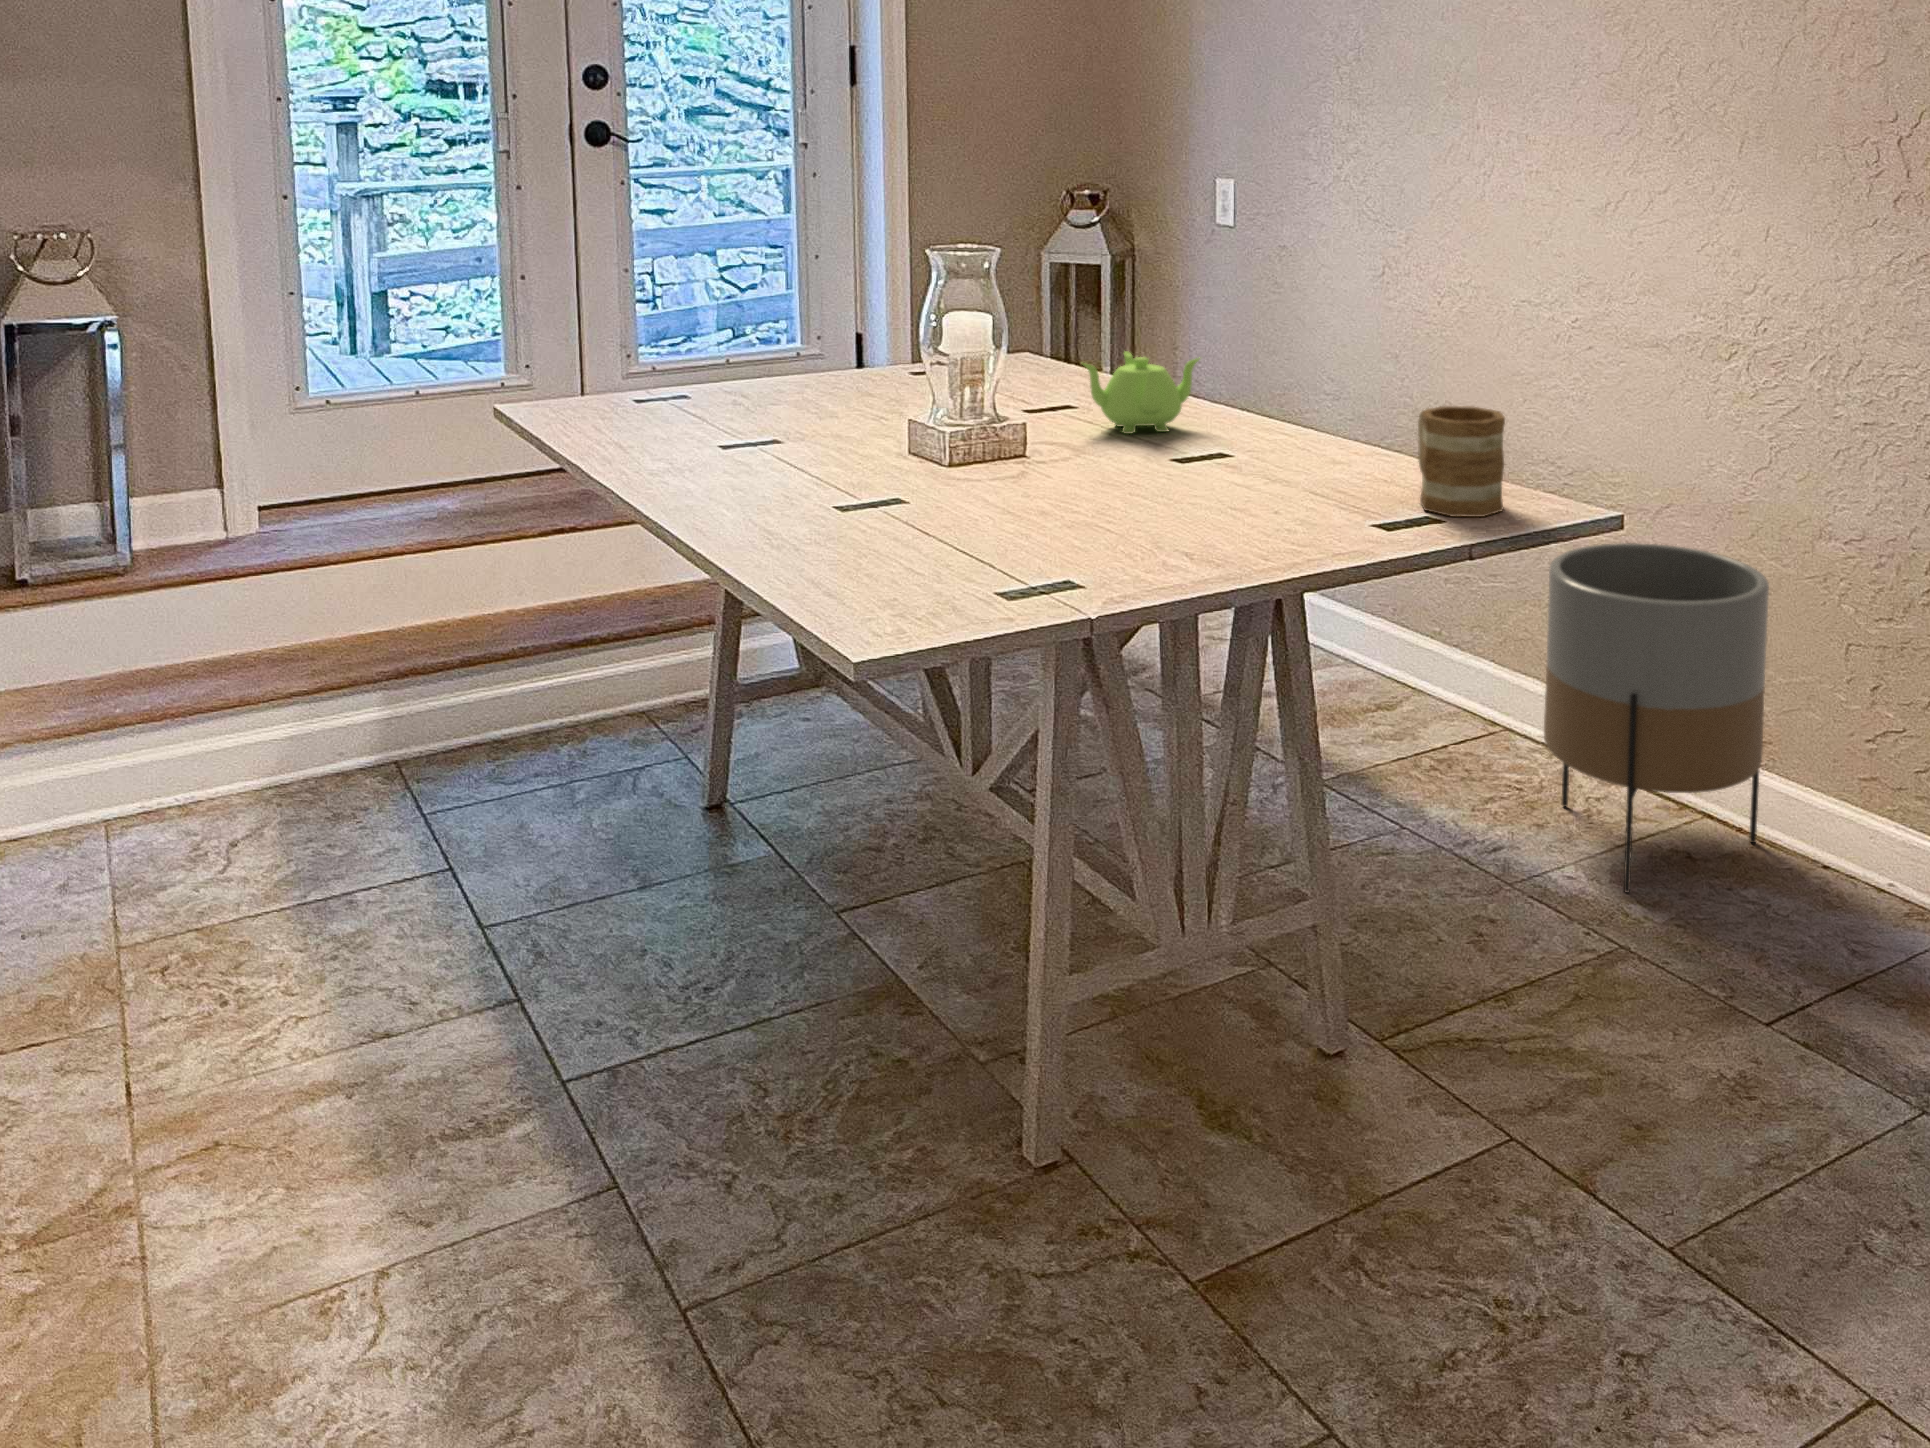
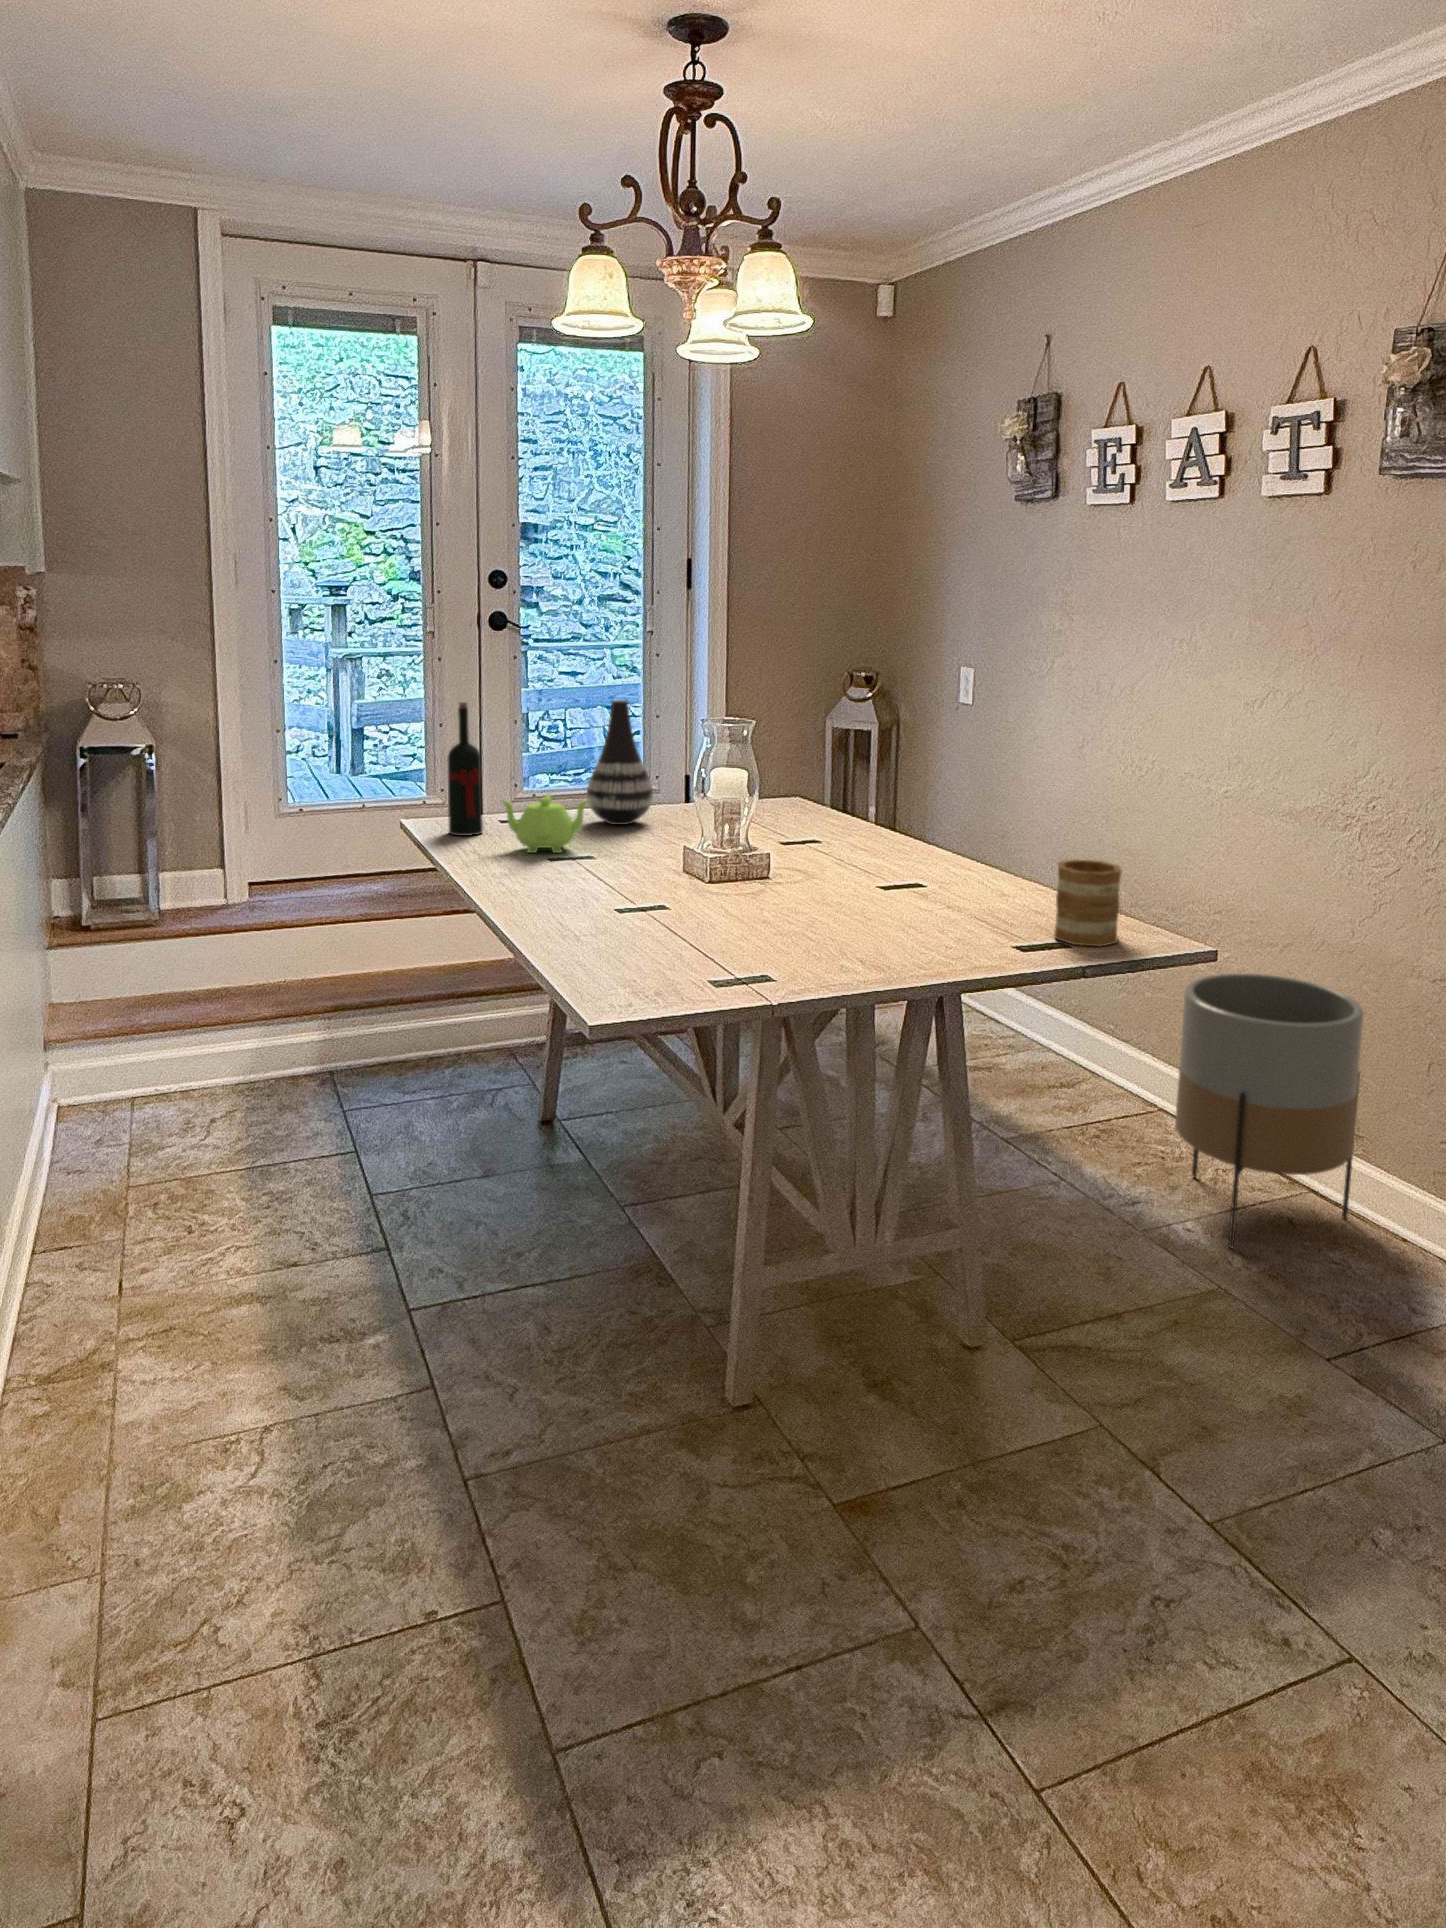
vase: none [757,227,848,395] -> present [587,700,653,825]
wine bottle: none [566,236,619,419] -> present [448,702,483,836]
teapot: present [1083,351,1199,434] -> present [502,793,590,853]

